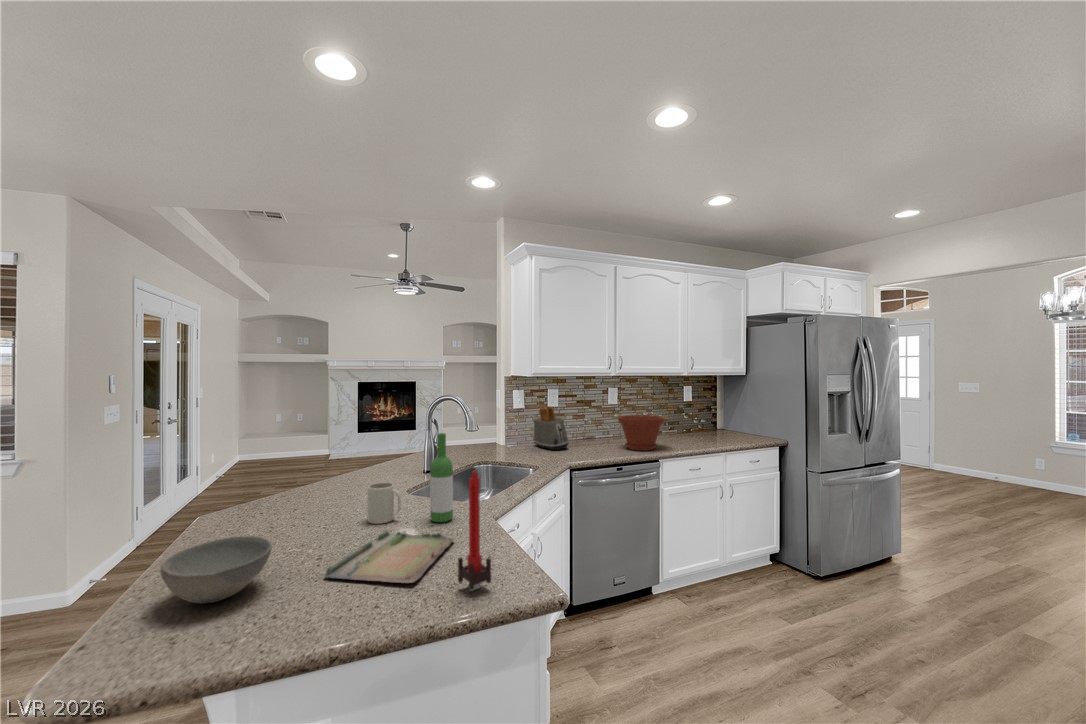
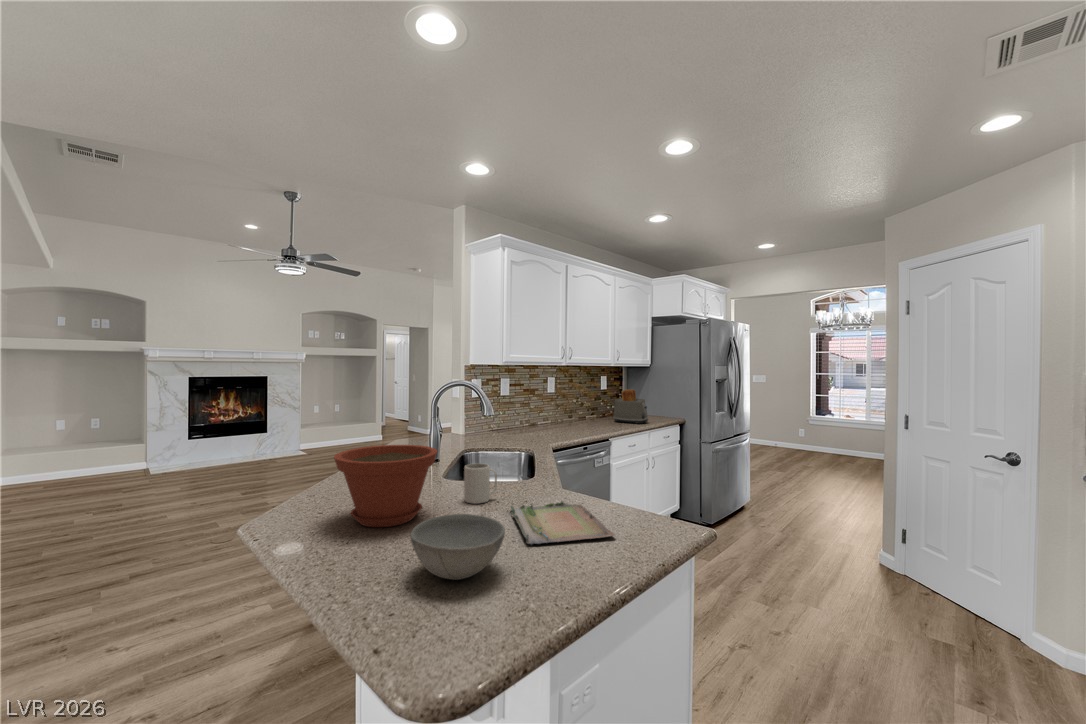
toaster: present [534,406,569,450] -> present [613,389,648,424]
plant pot: present [618,415,664,451] -> present [334,445,437,527]
wine bottle: present [430,433,453,522] -> none [523,412,543,496]
candle: present [458,471,491,591] -> none [651,433,675,535]

